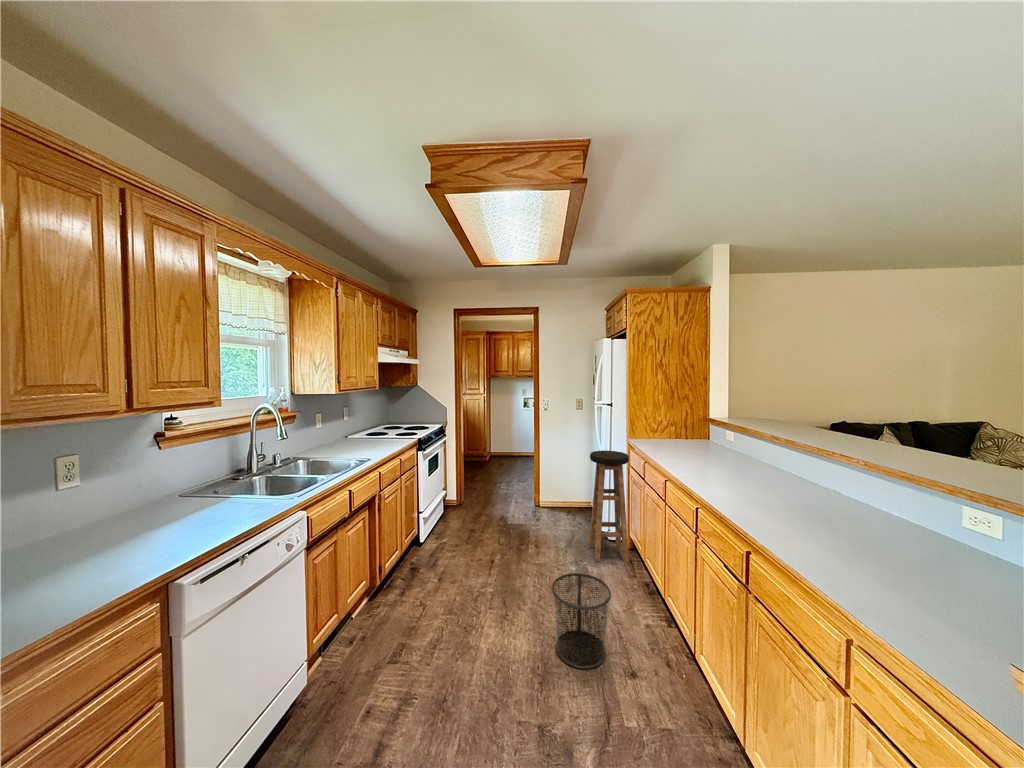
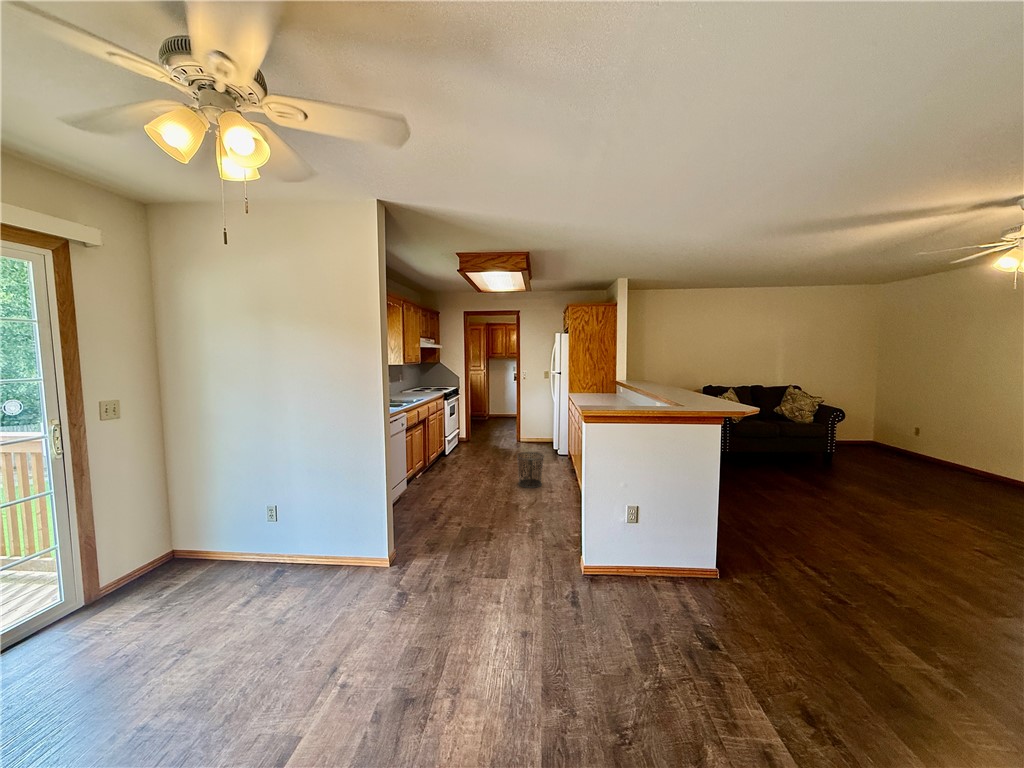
bar stool: present [589,451,629,562] -> none [546,400,568,462]

